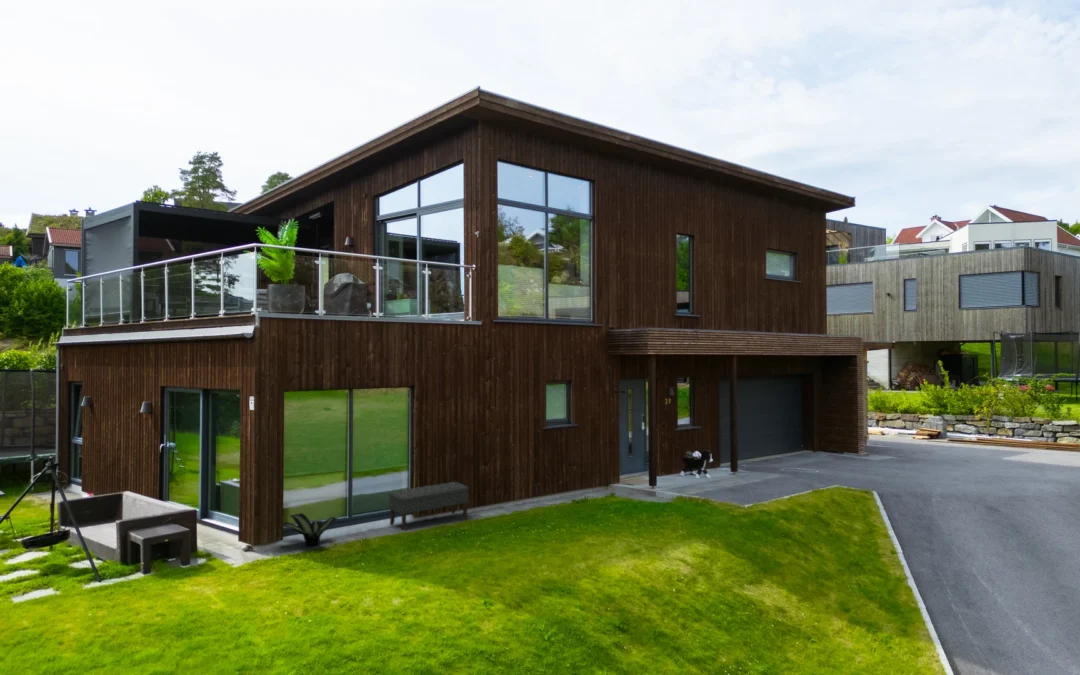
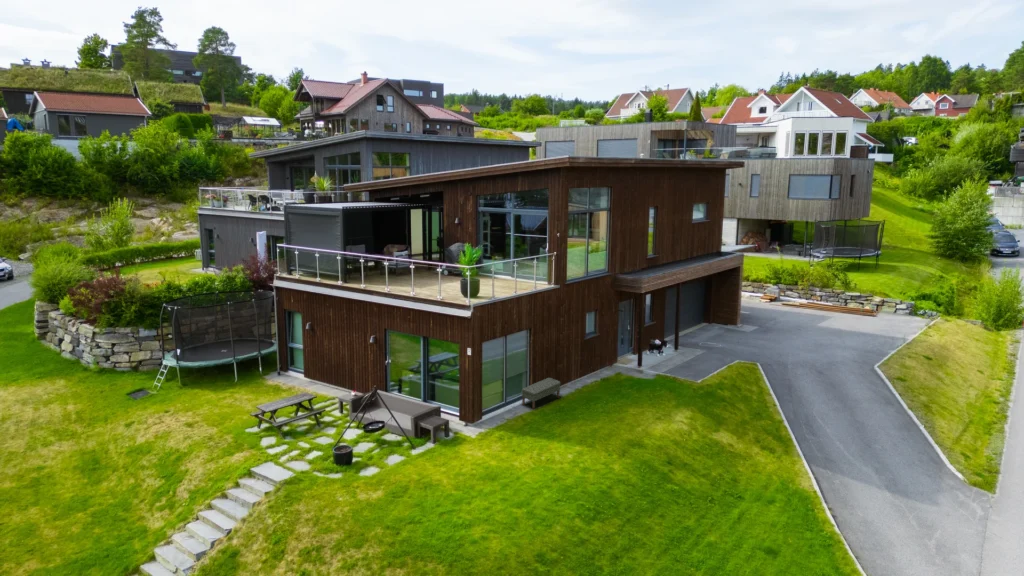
potted plant: present [283,513,338,546] -> none [484,407,514,426]

